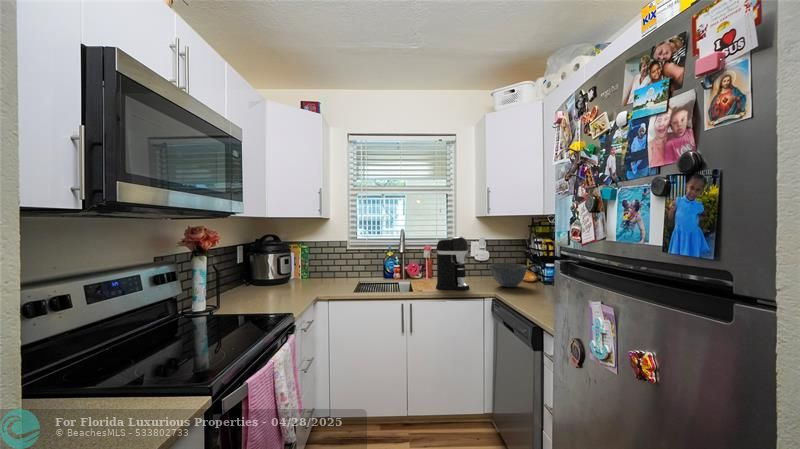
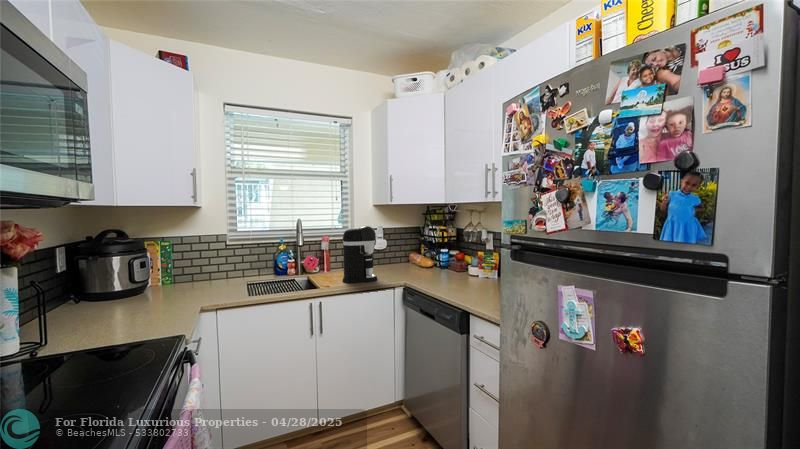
bowl: present [490,263,527,287] -> none [394,250,428,274]

